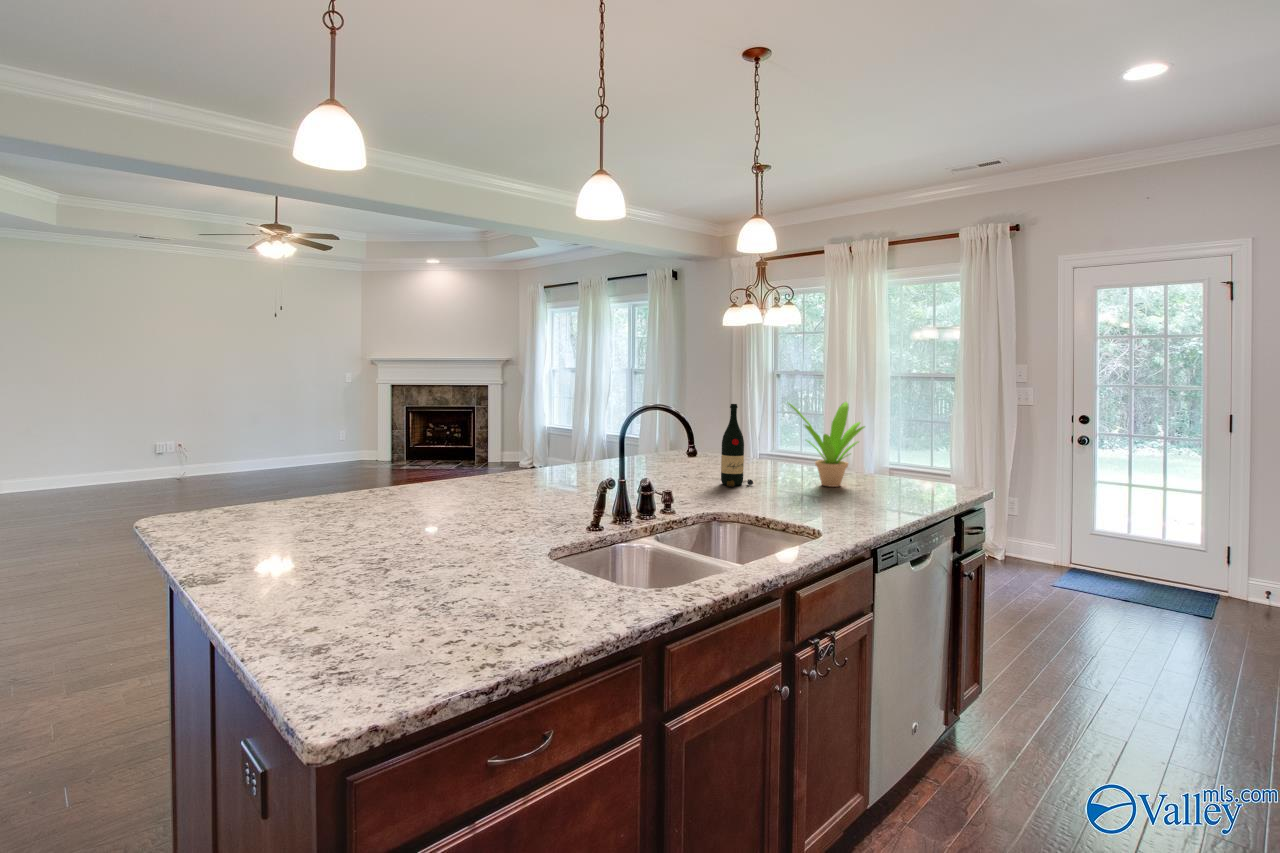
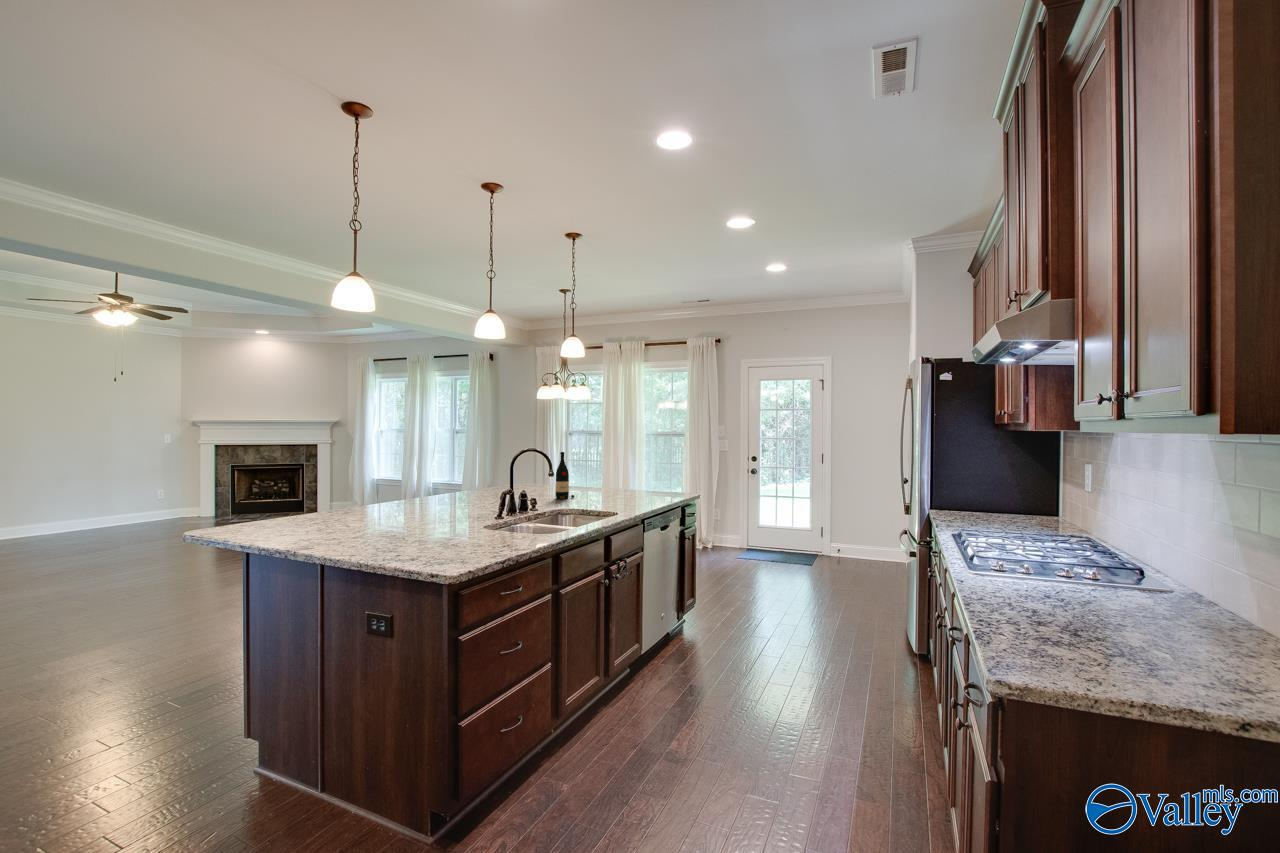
potted plant: present [789,402,865,487] -> none [592,449,634,496]

